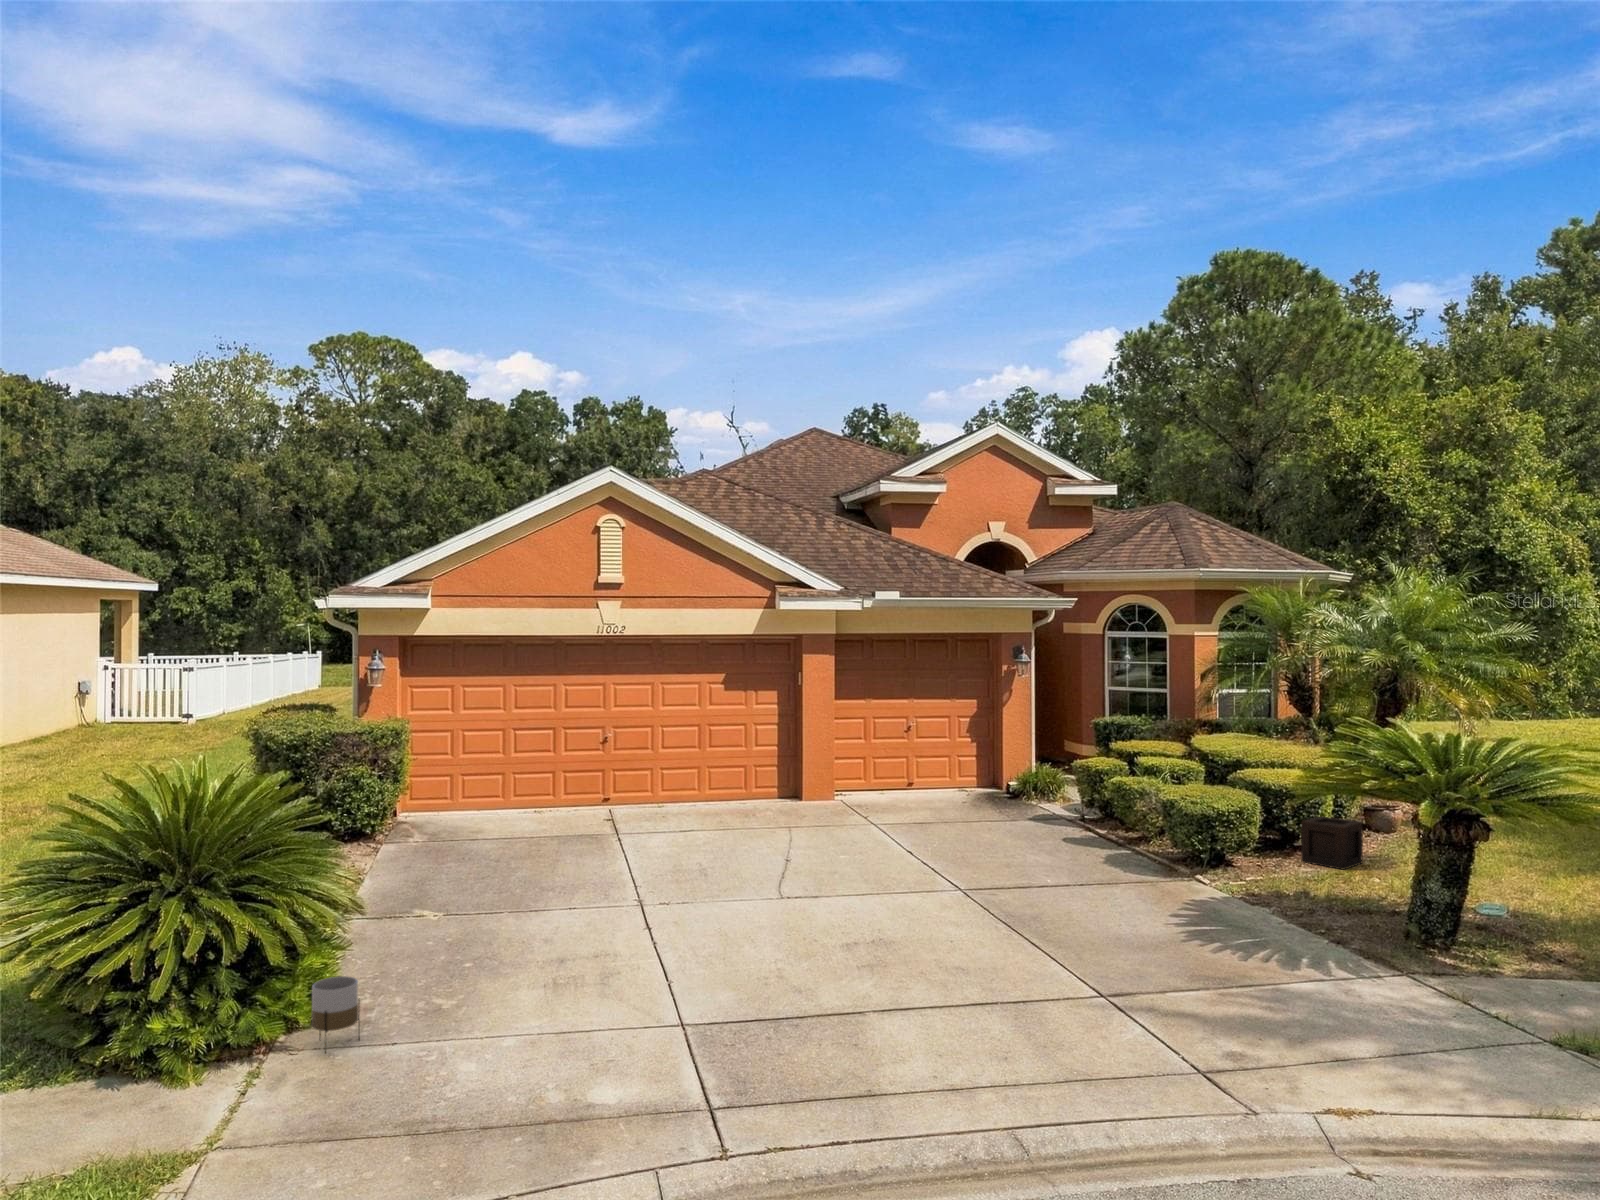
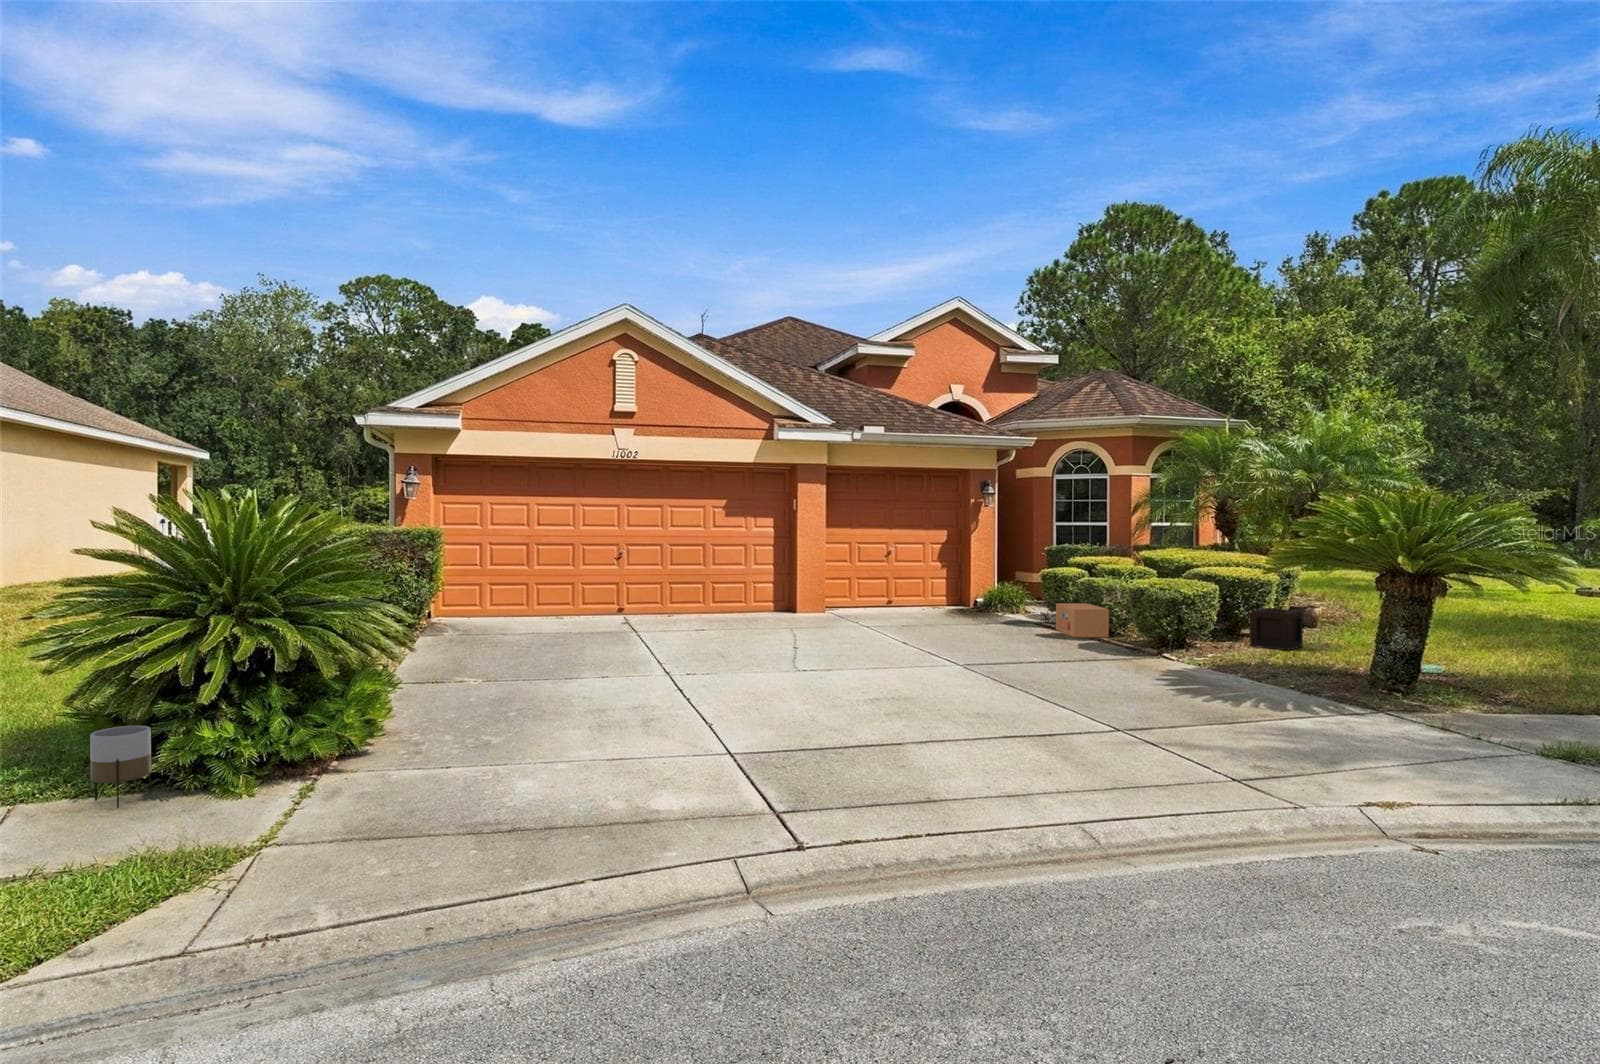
cardboard box: none [1088,803,1144,847] -> present [1056,603,1109,637]
planter: present [312,976,360,1034] -> present [90,726,152,808]

